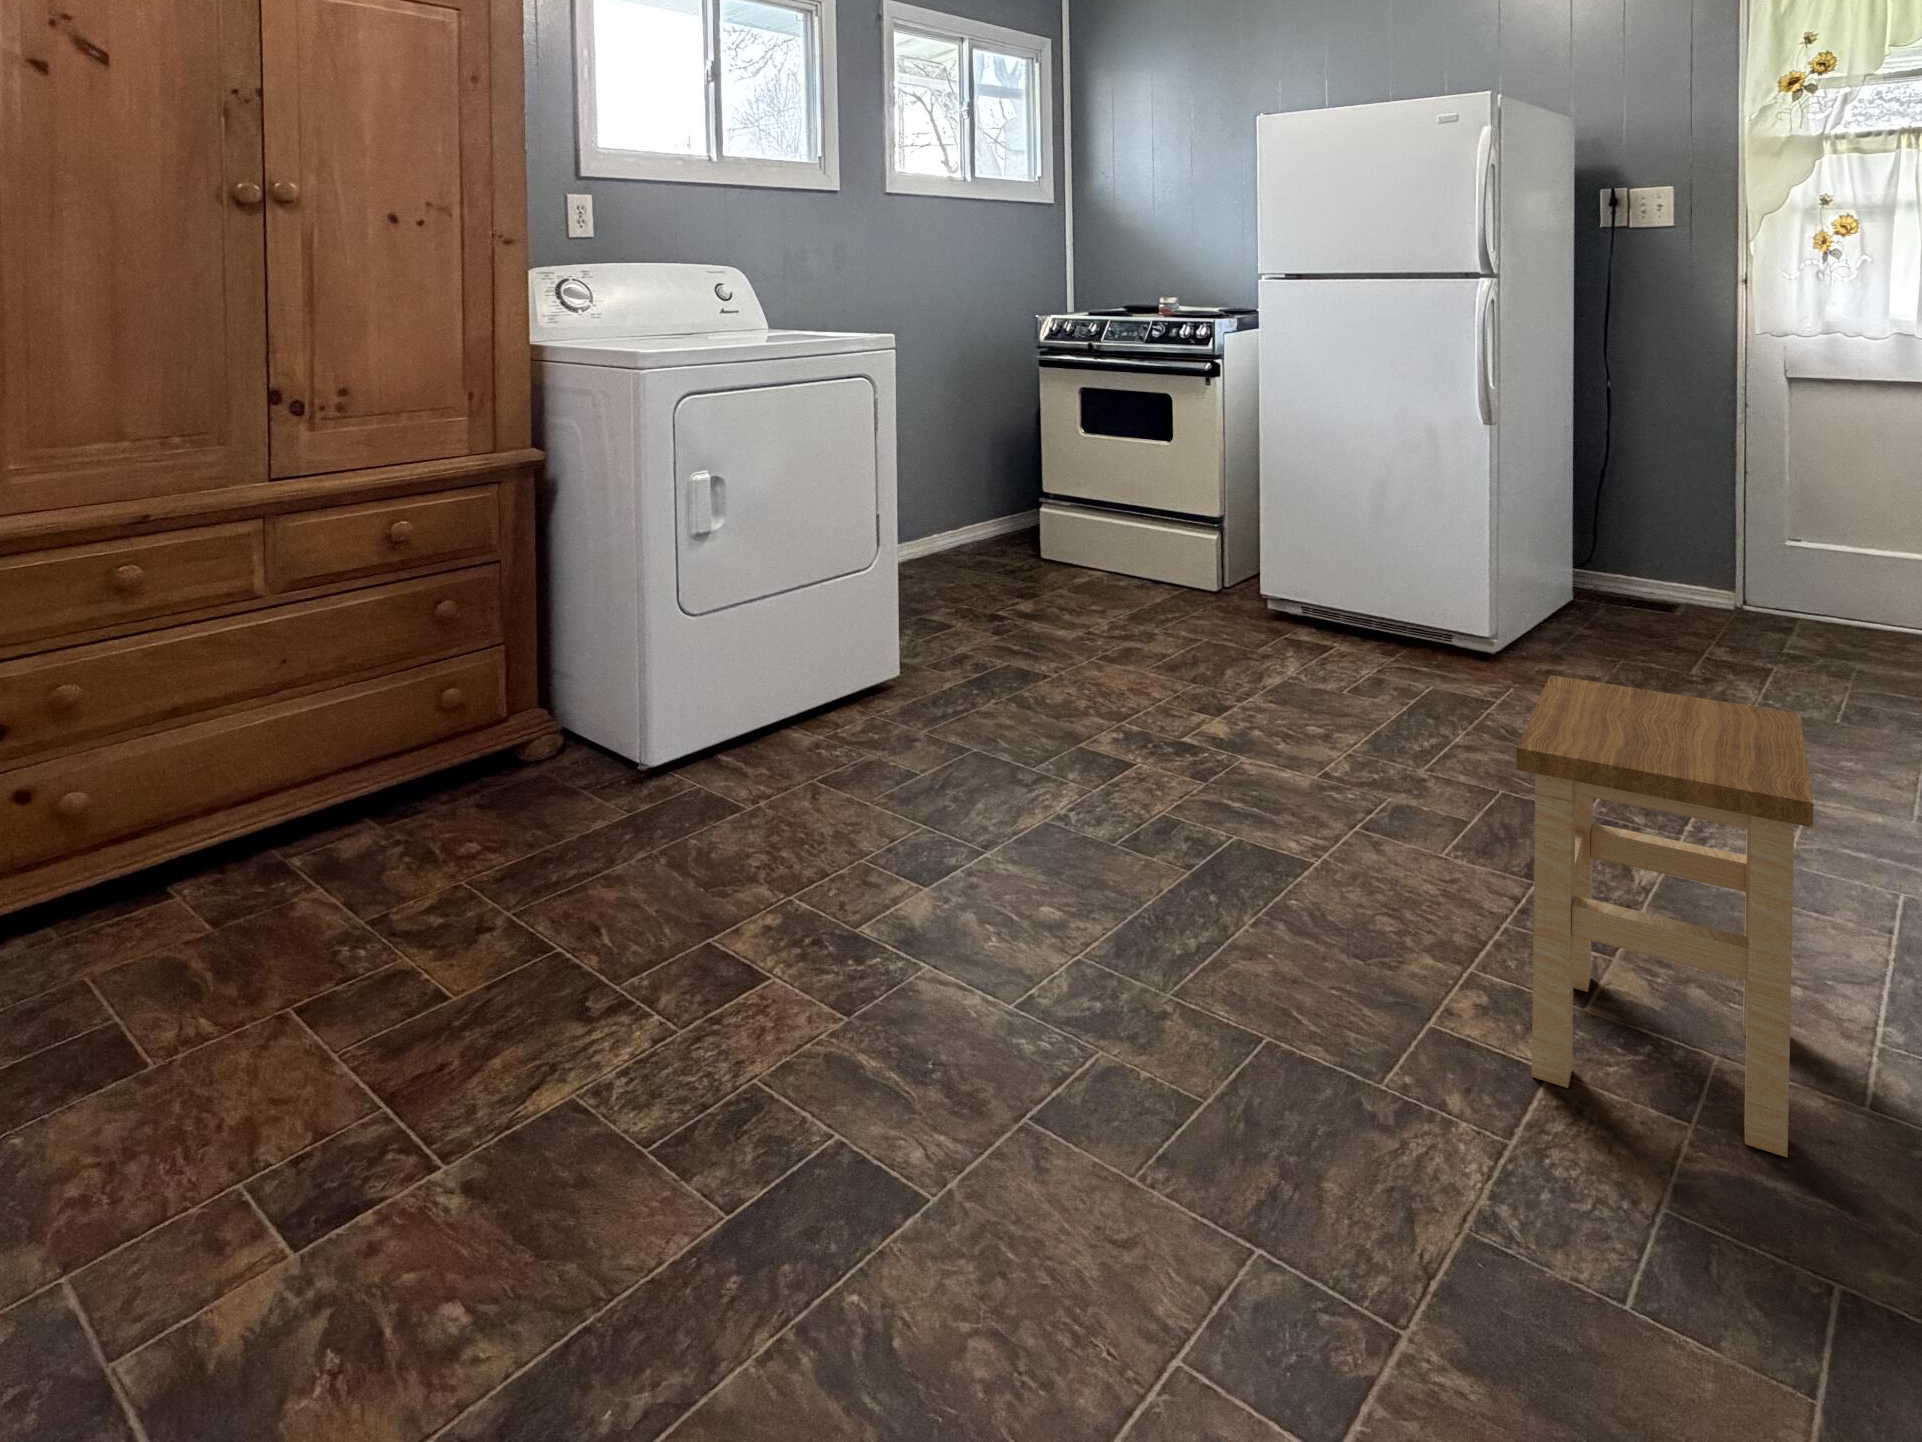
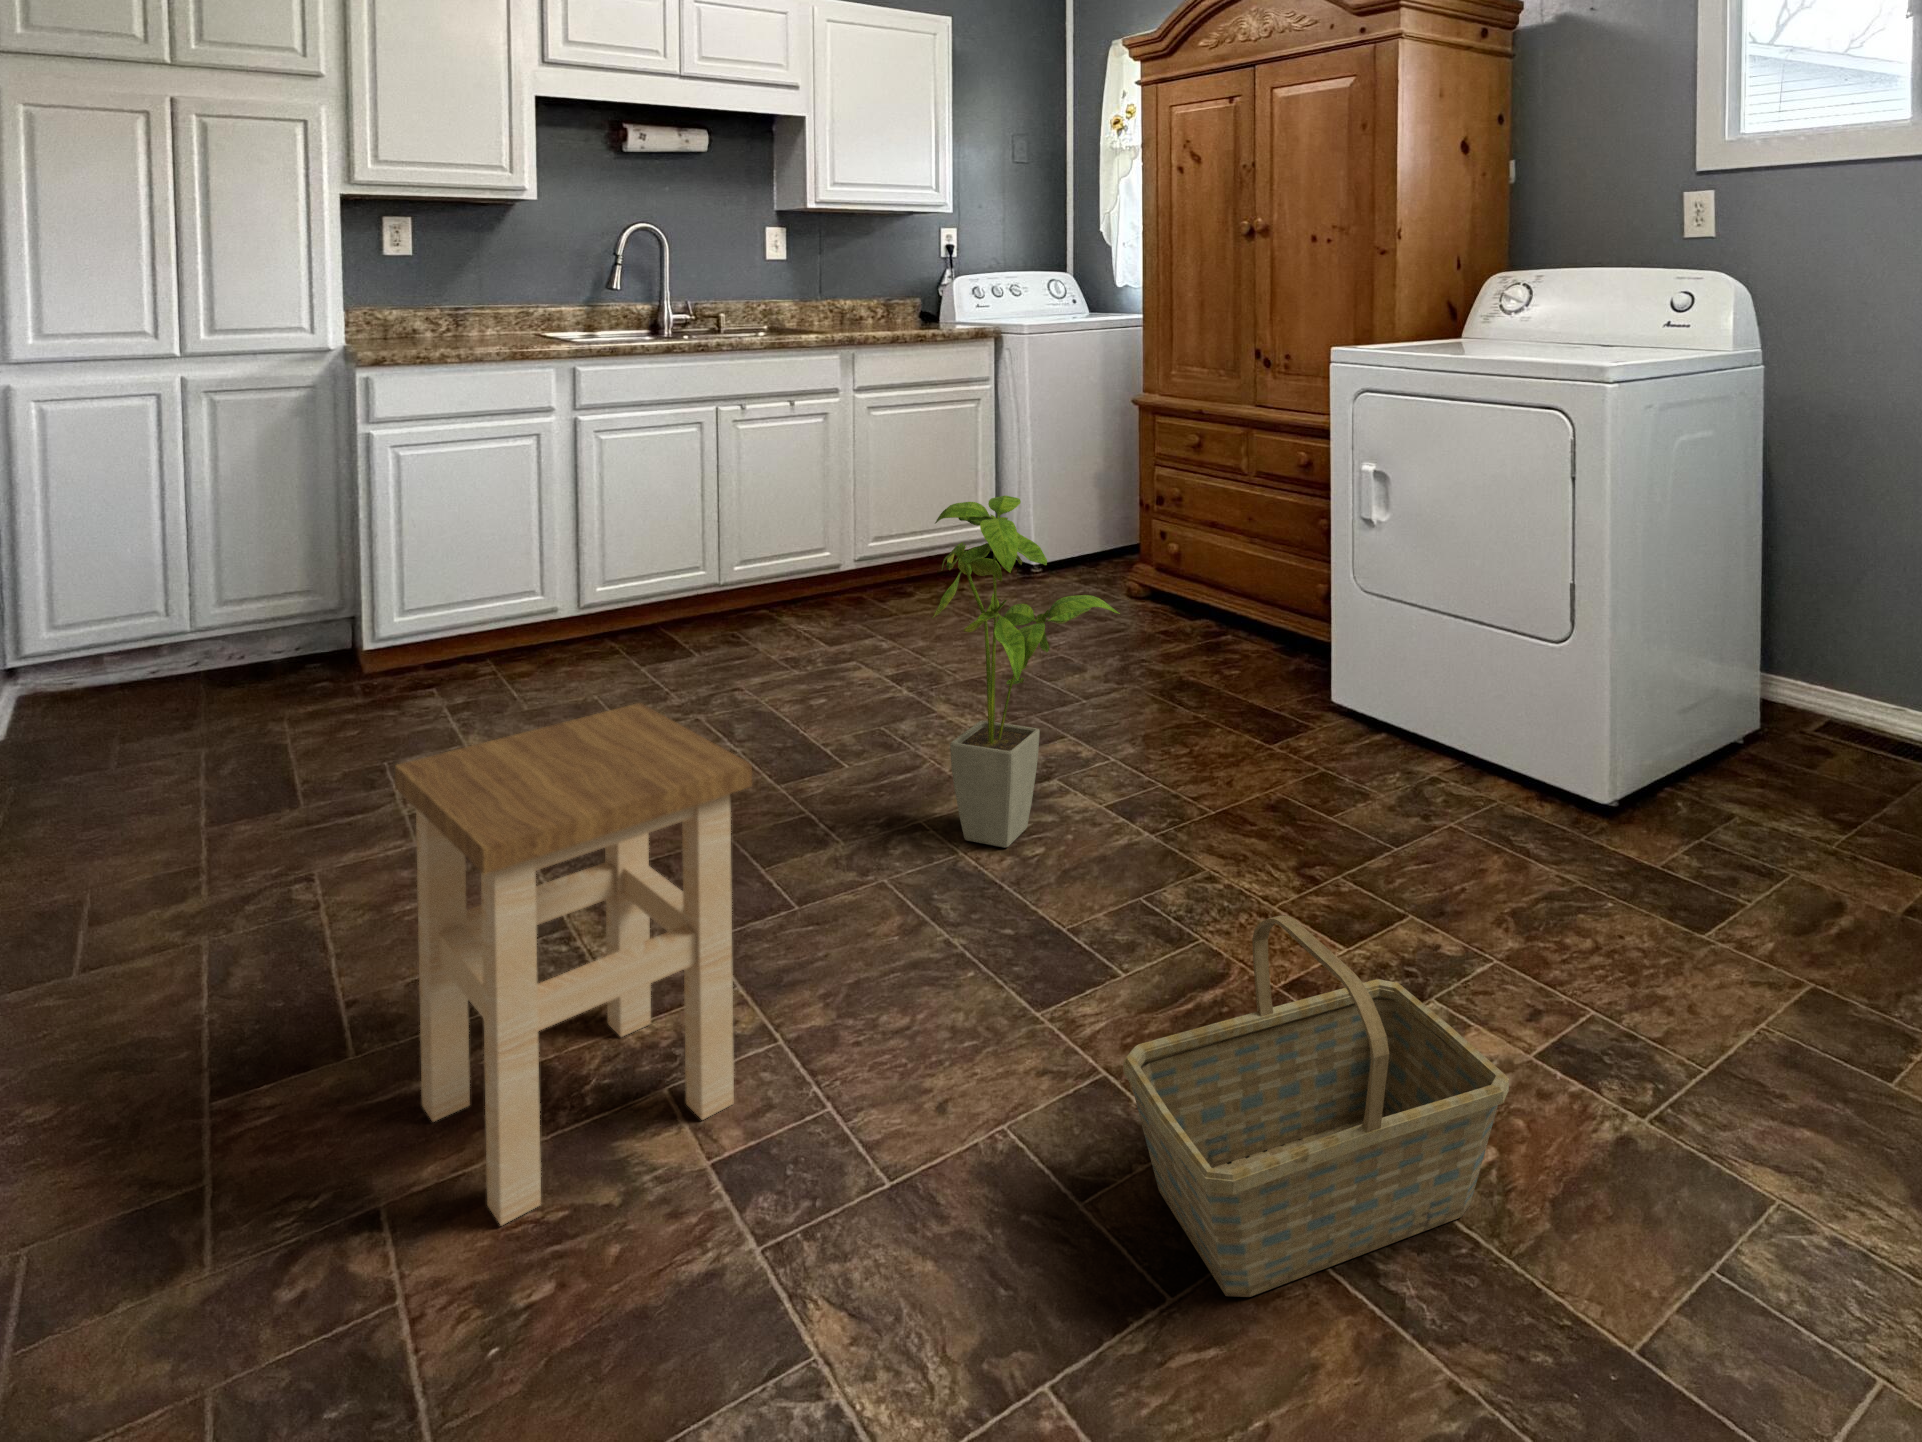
house plant: none [968,524,1158,955] -> present [932,495,1120,847]
basket: none [1298,624,1510,803] -> present [1123,916,1509,1297]

